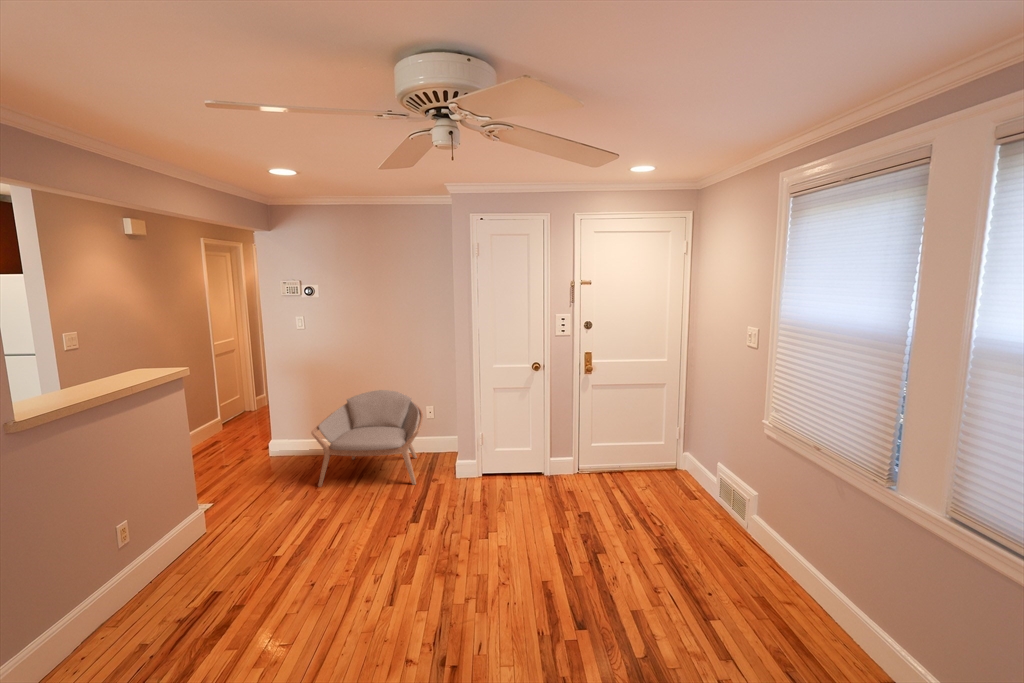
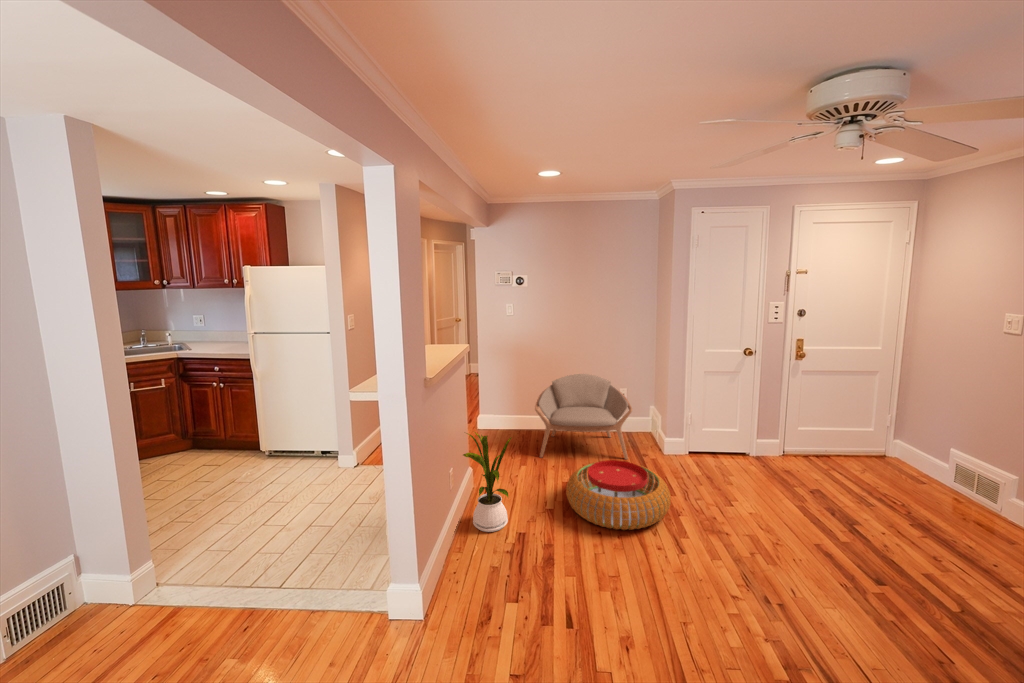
house plant: none [114,471,214,593] -> present [463,432,512,532]
pouf: none [294,492,417,578] -> present [566,460,671,530]

